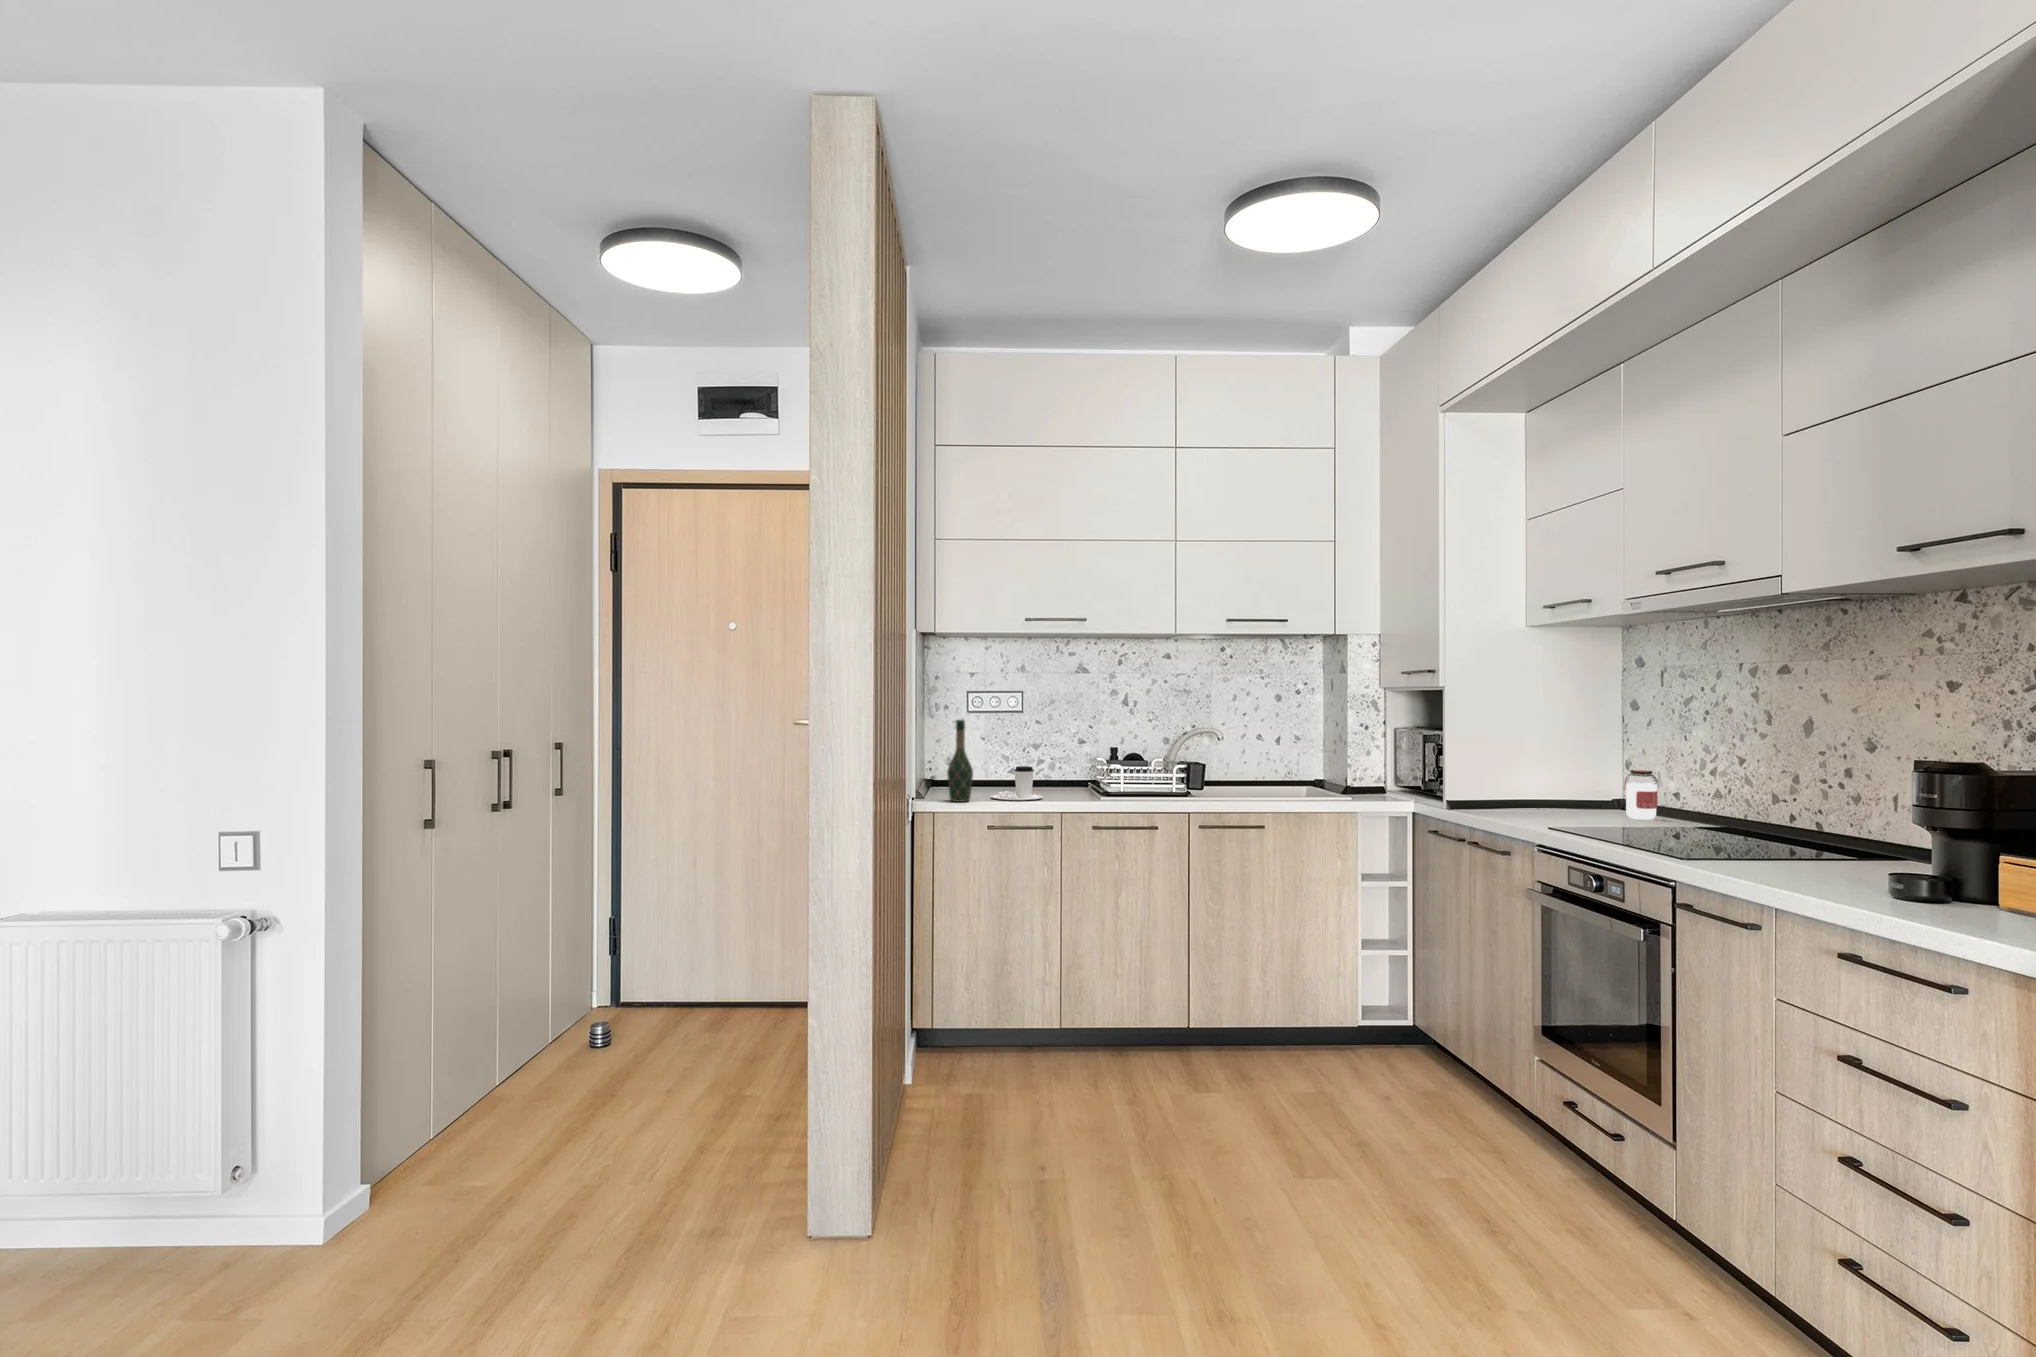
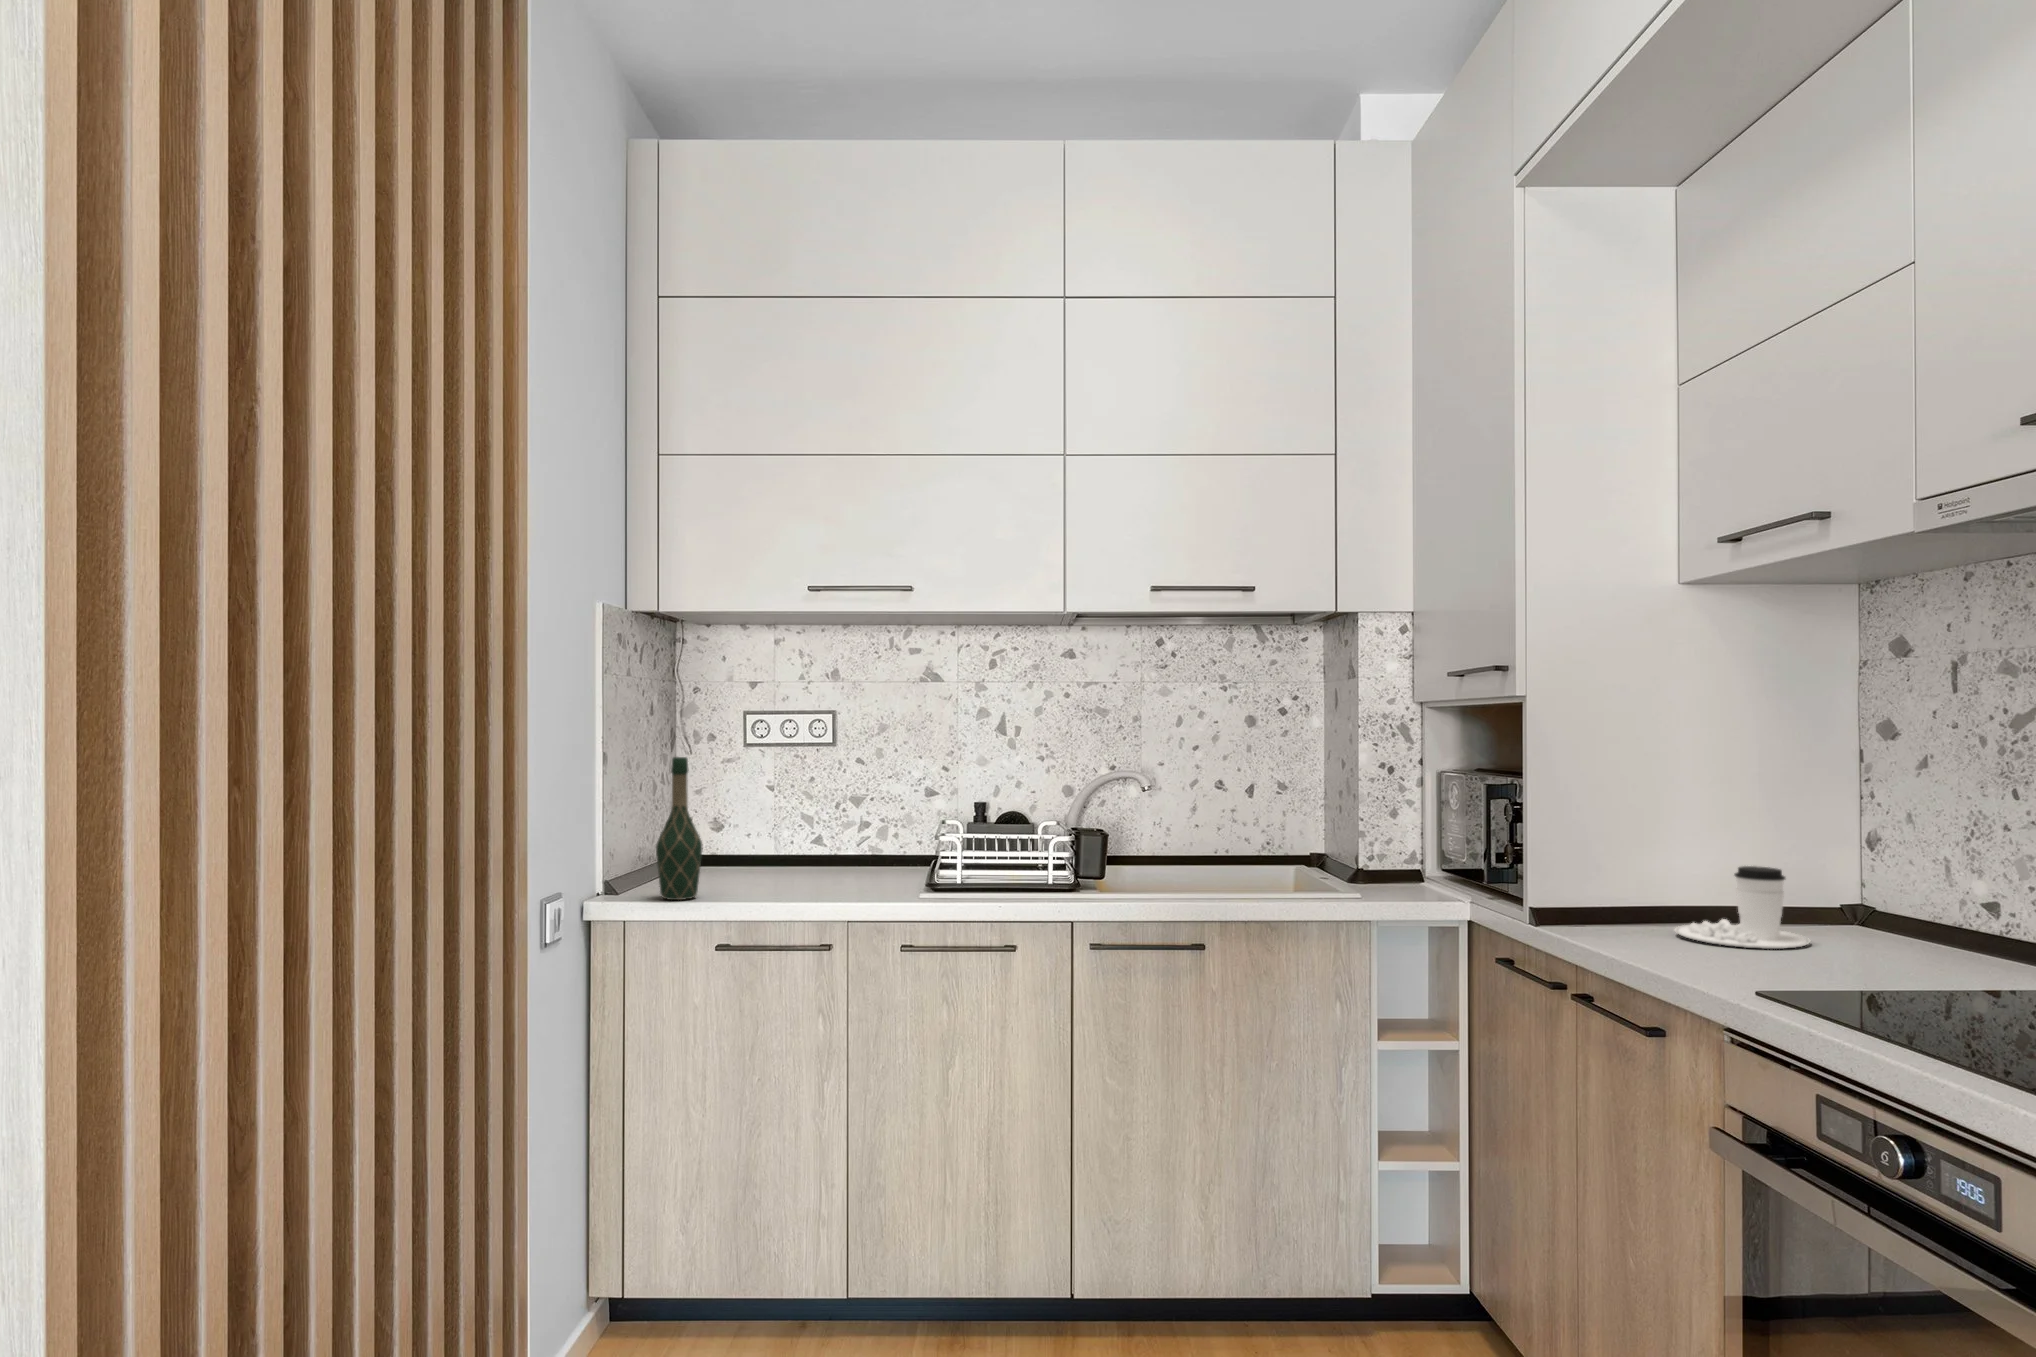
coffee cup: present [991,766,1043,801] -> present [1675,866,1810,949]
jar: present [1624,770,1659,820] -> none [1887,858,1962,962]

